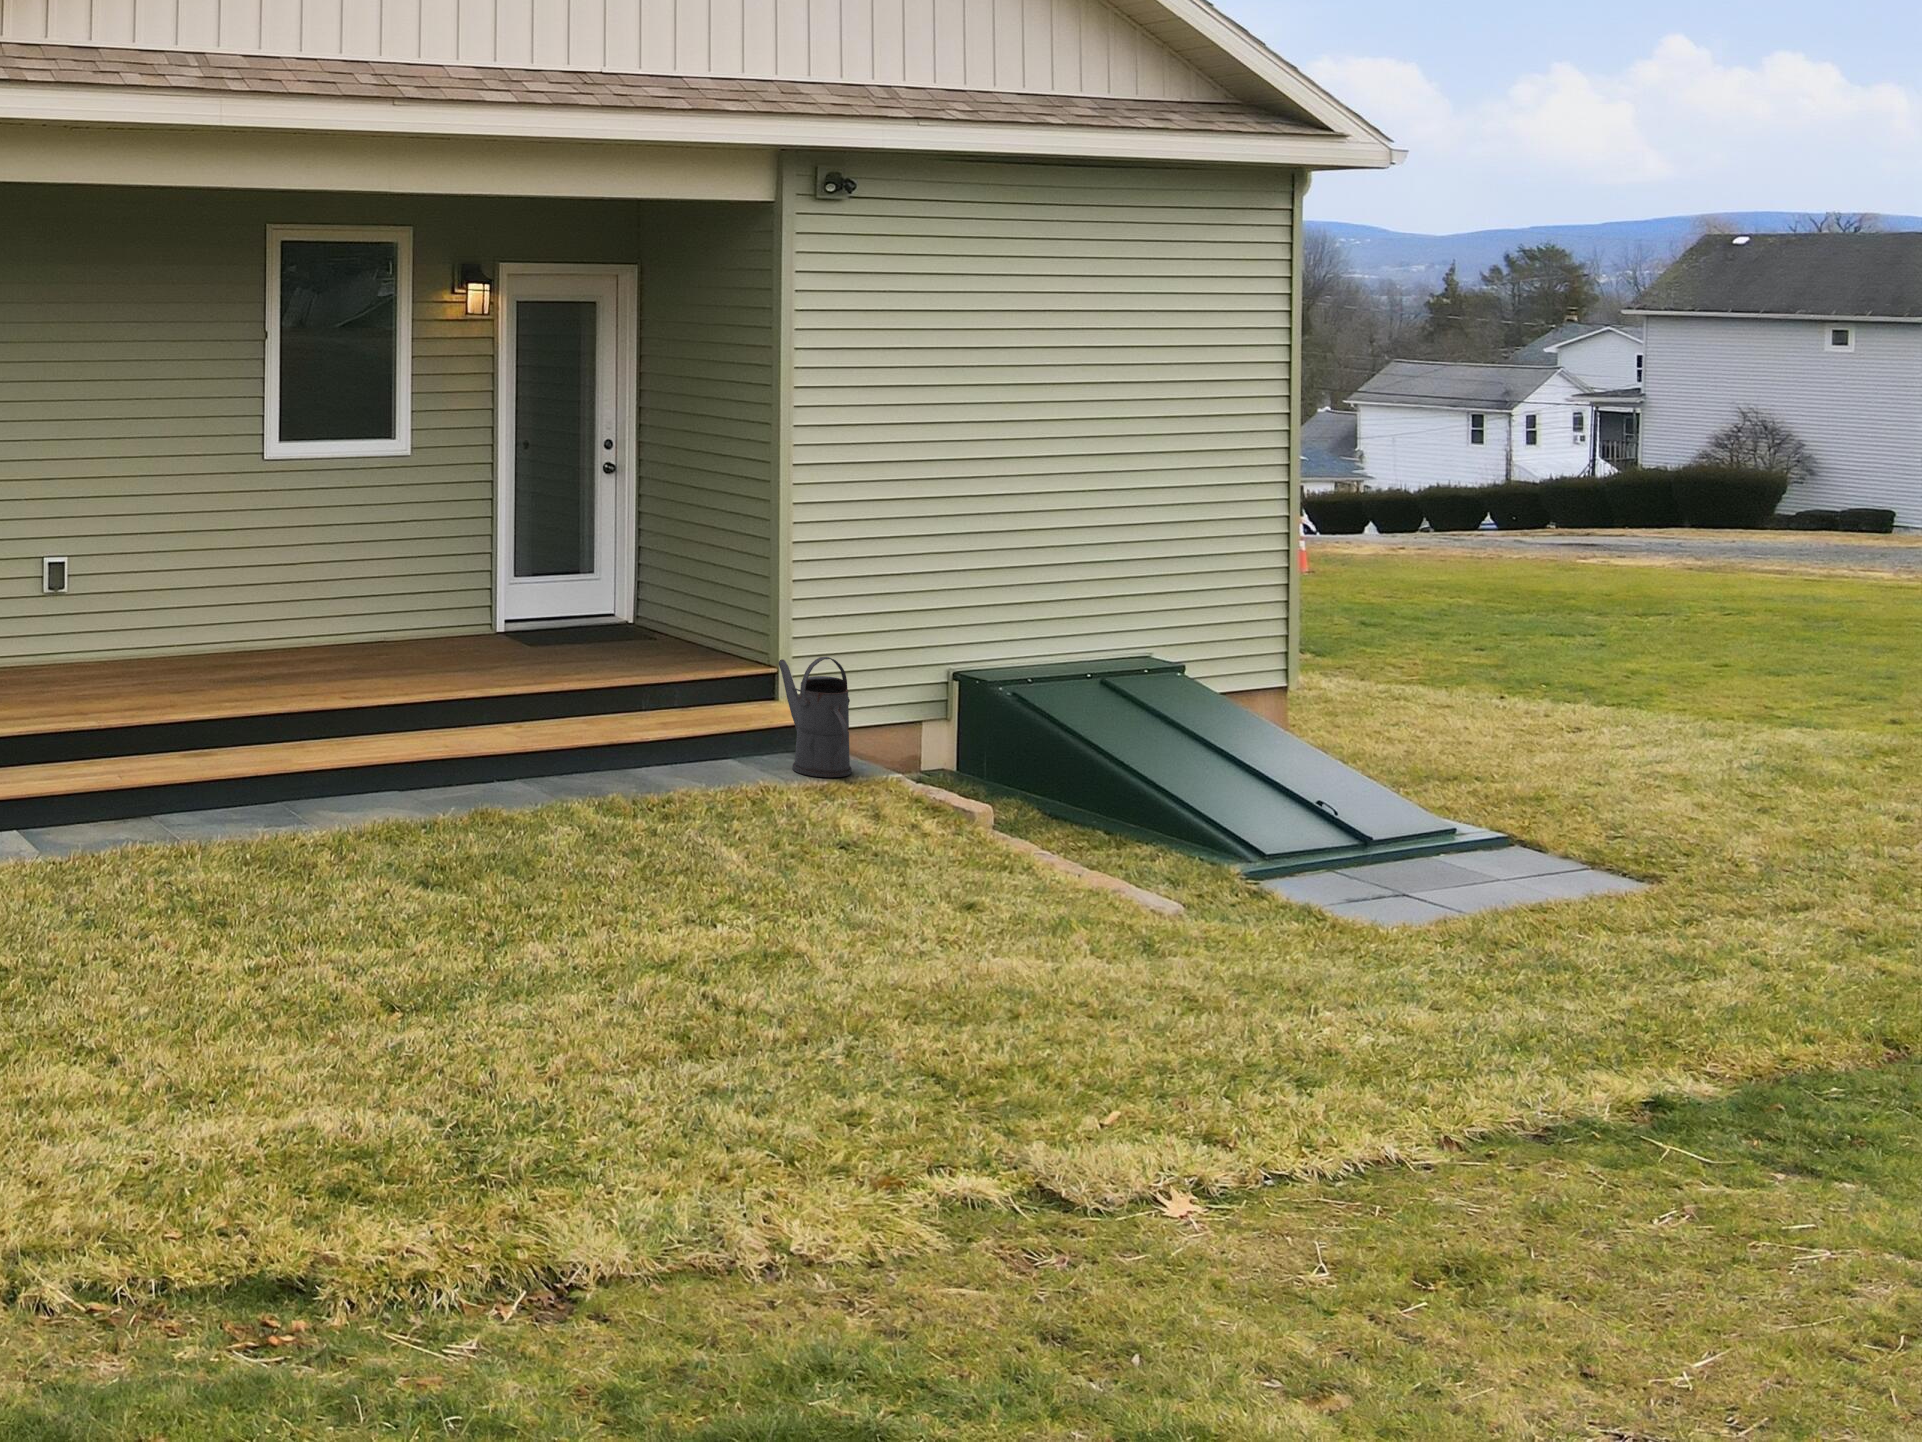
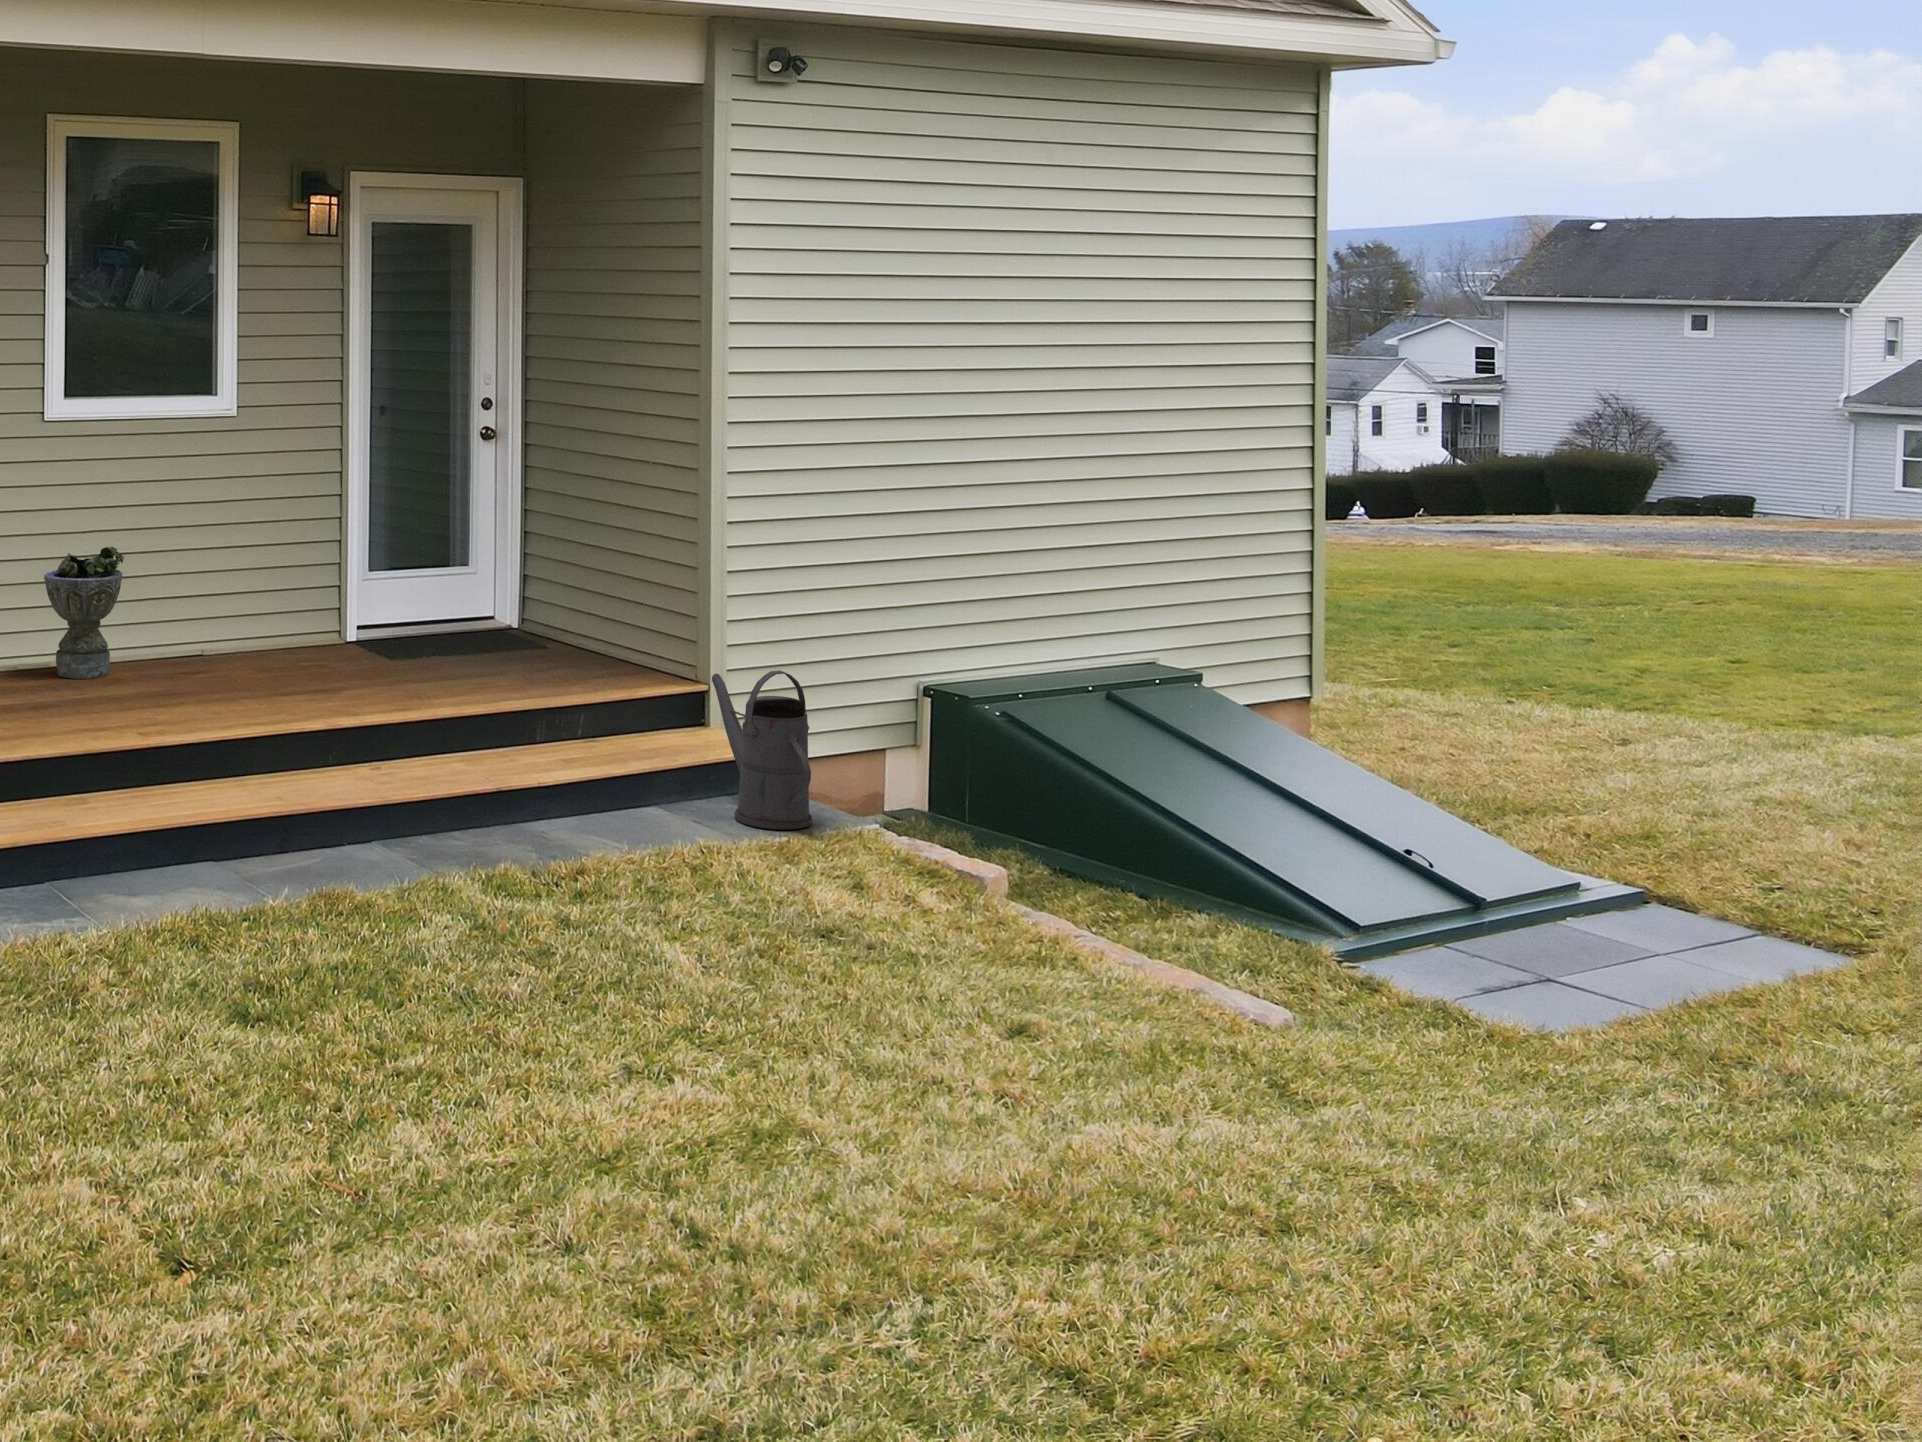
planter: none [265,558,326,659] -> present [44,547,124,679]

